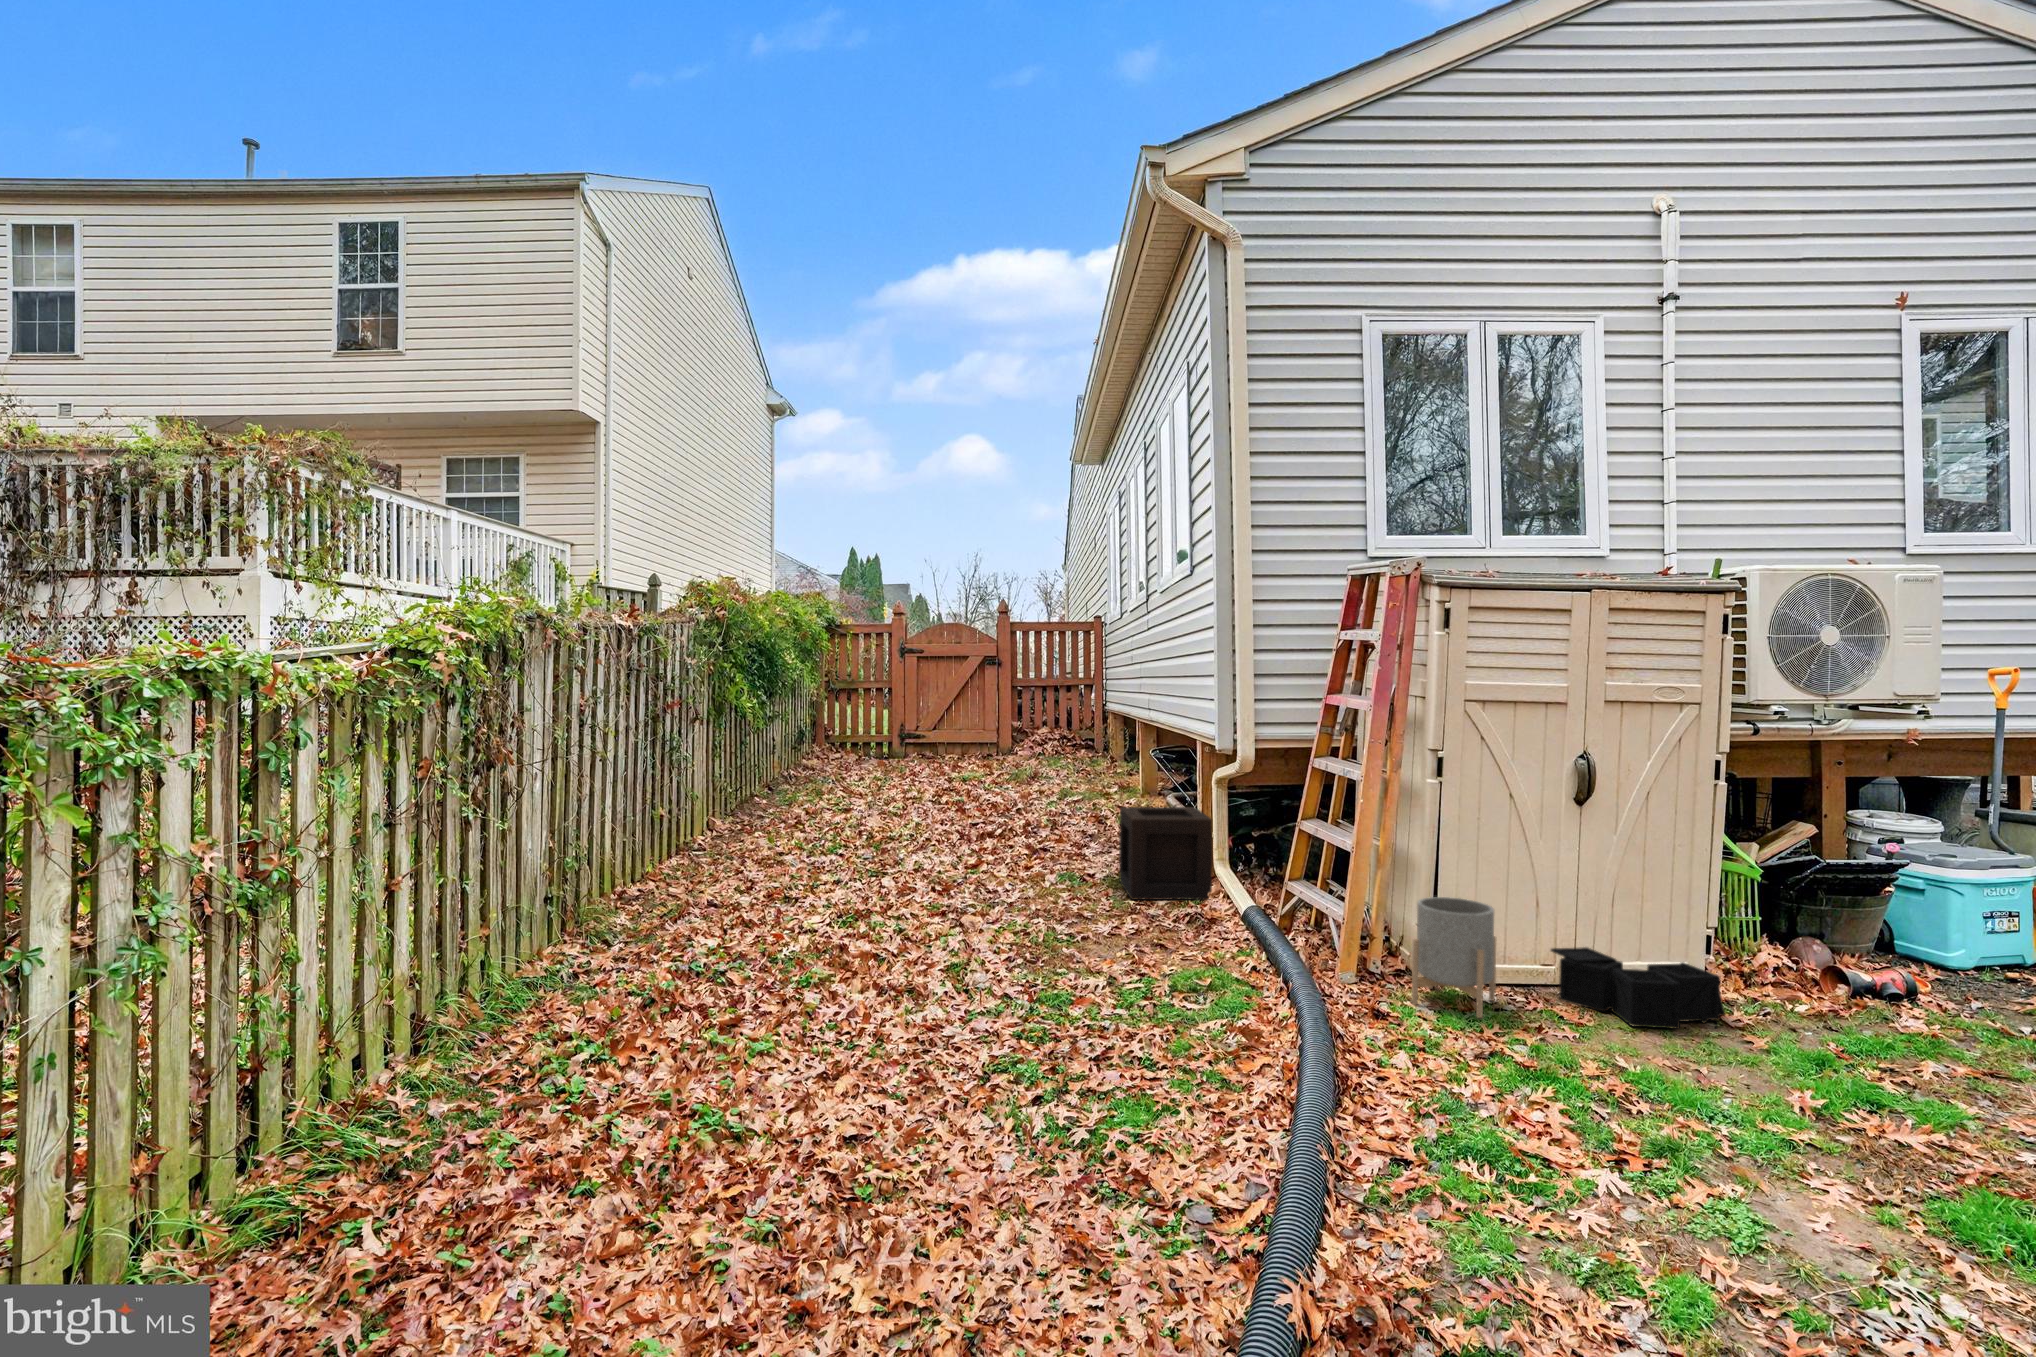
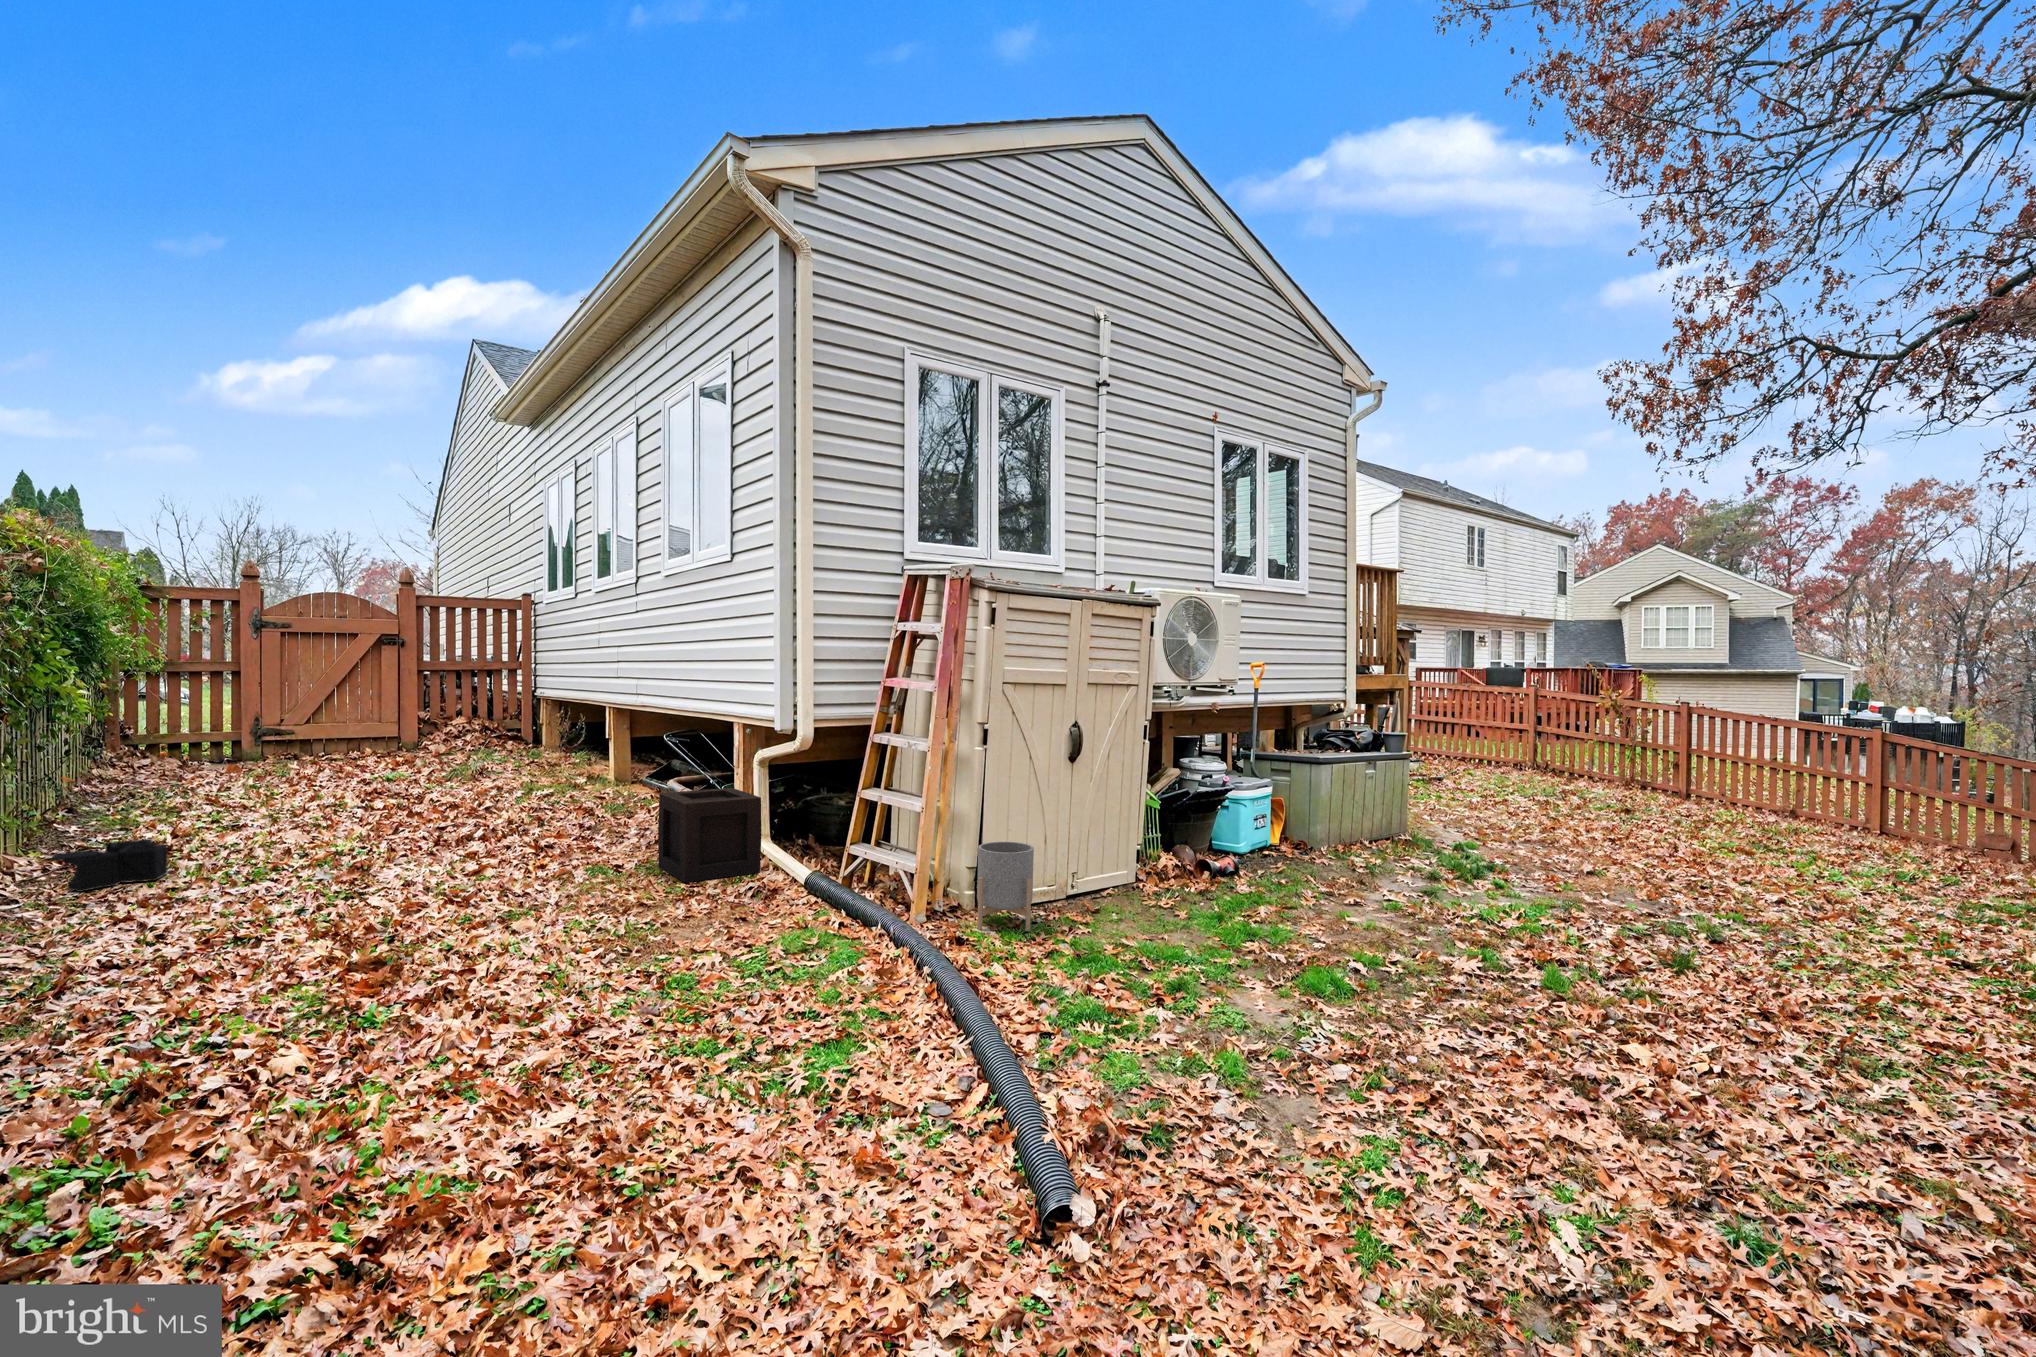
storage bin: present [1551,947,1725,1029] -> present [51,839,168,892]

